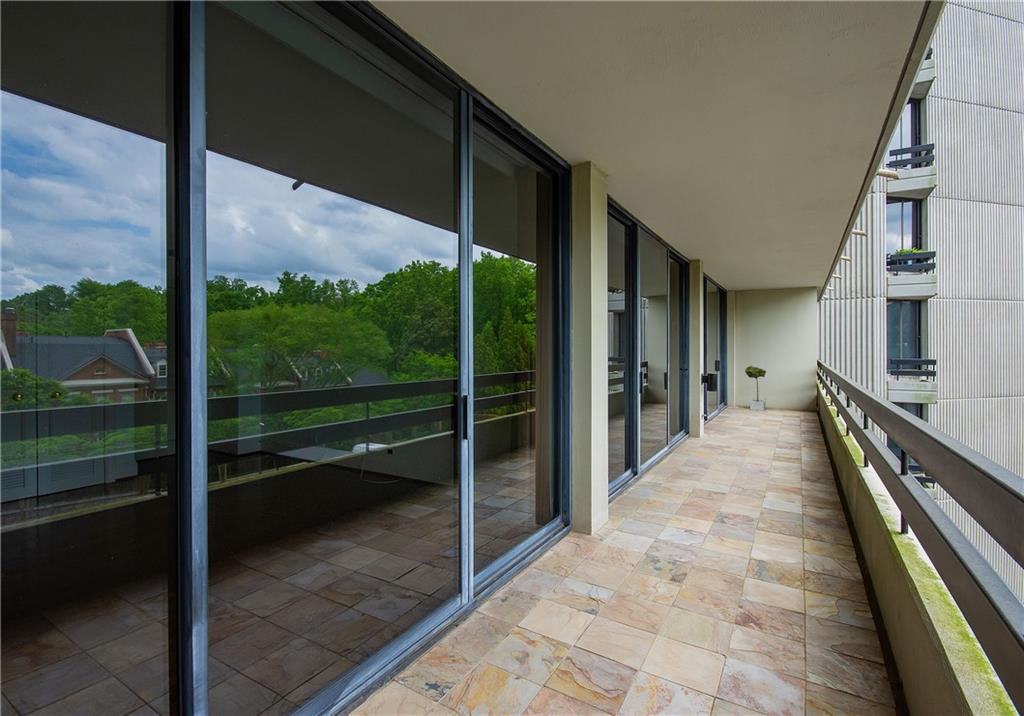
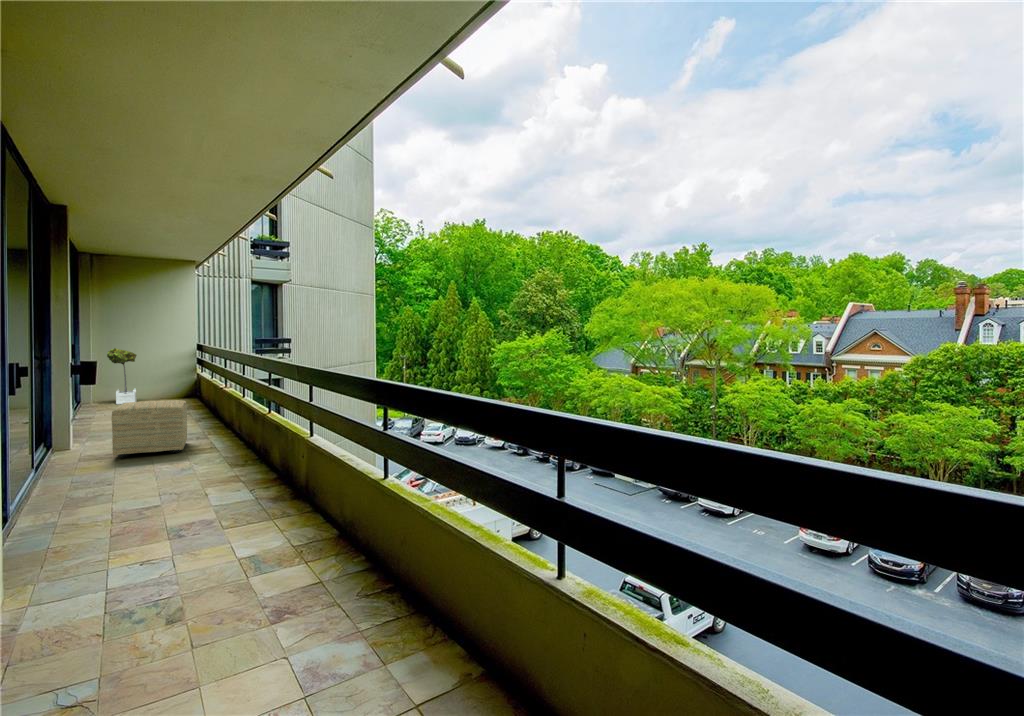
ottoman: none [720,409,780,456] -> present [111,400,187,457]

